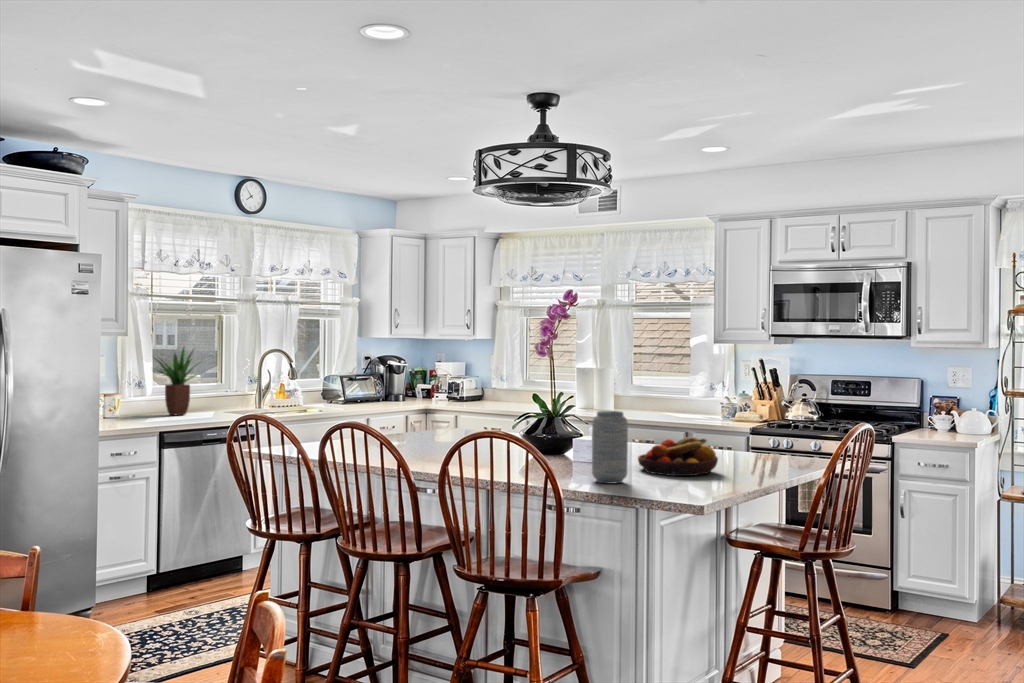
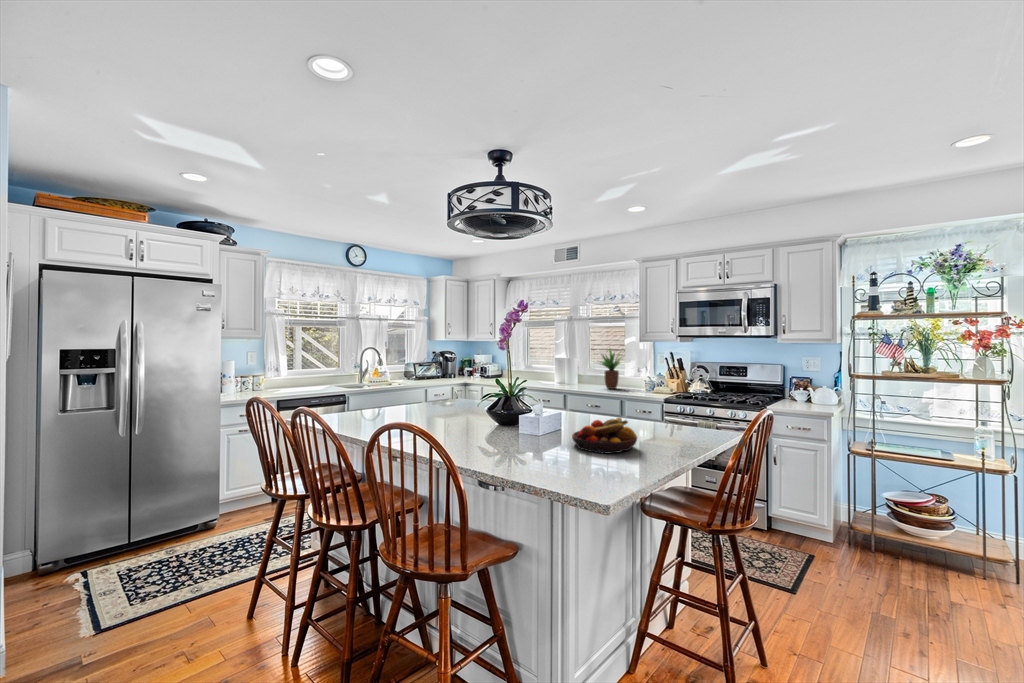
potted plant: present [154,347,200,415] -> present [600,349,620,389]
vase: present [592,411,628,484] -> none [526,401,556,465]

